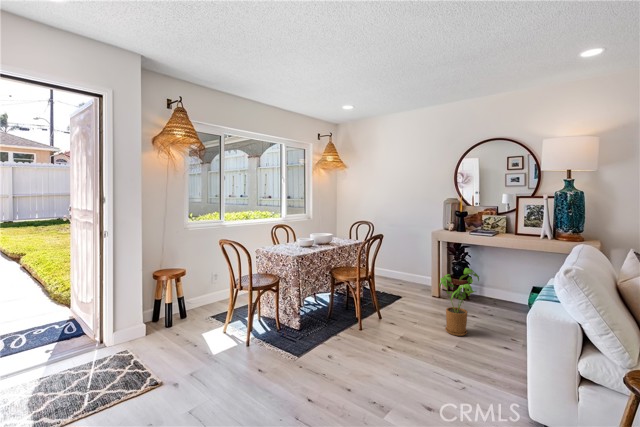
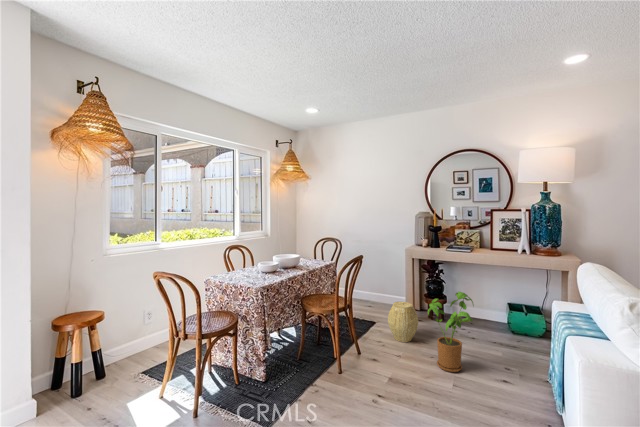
woven basket: none [409,278,437,313] -> present [388,302,418,342]

